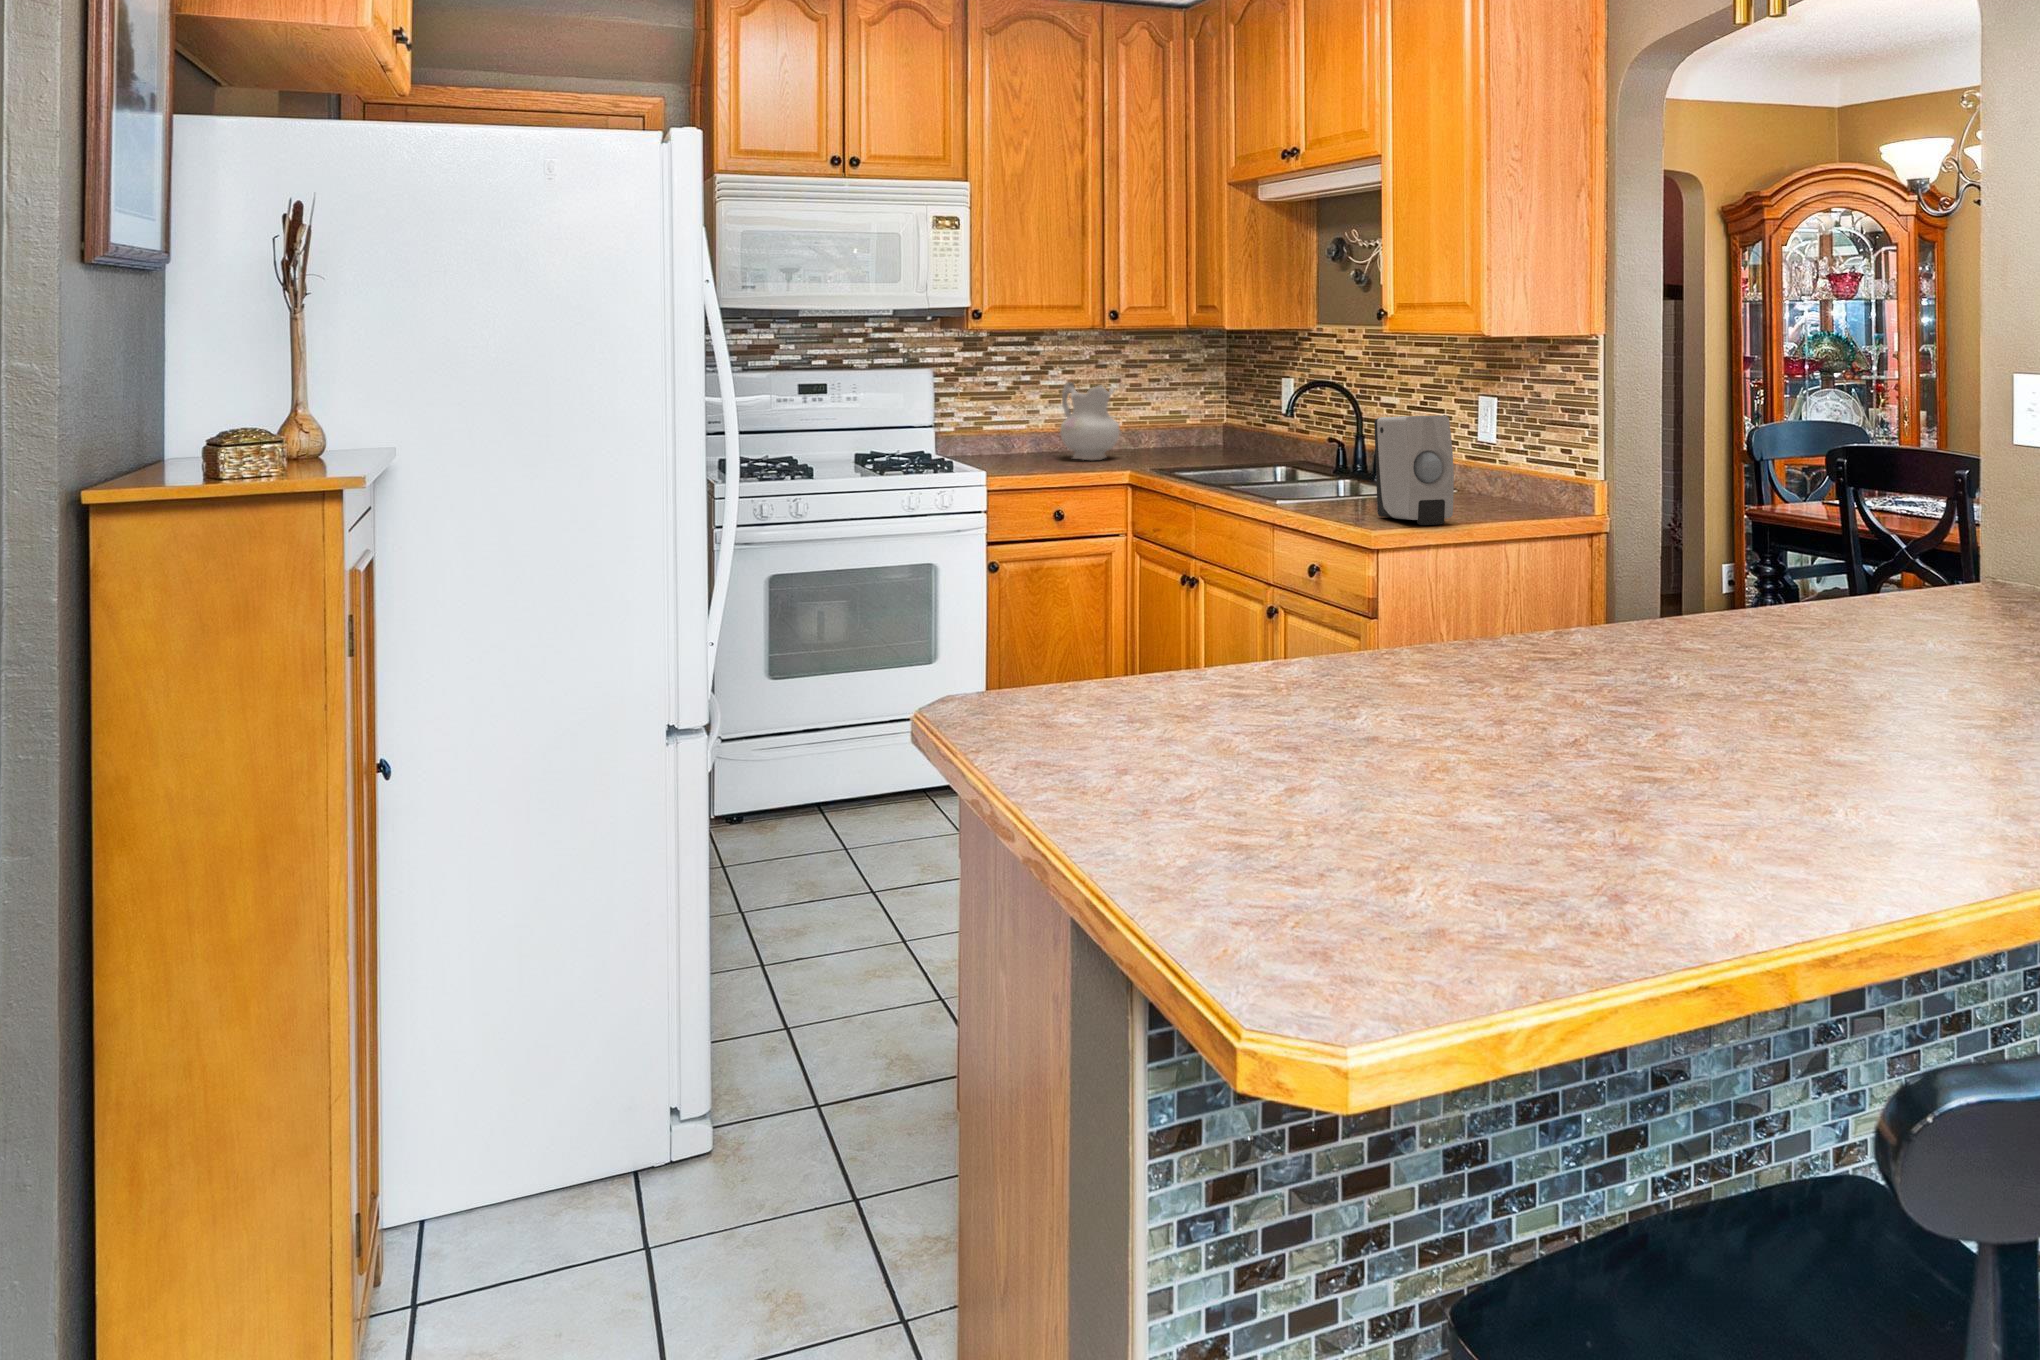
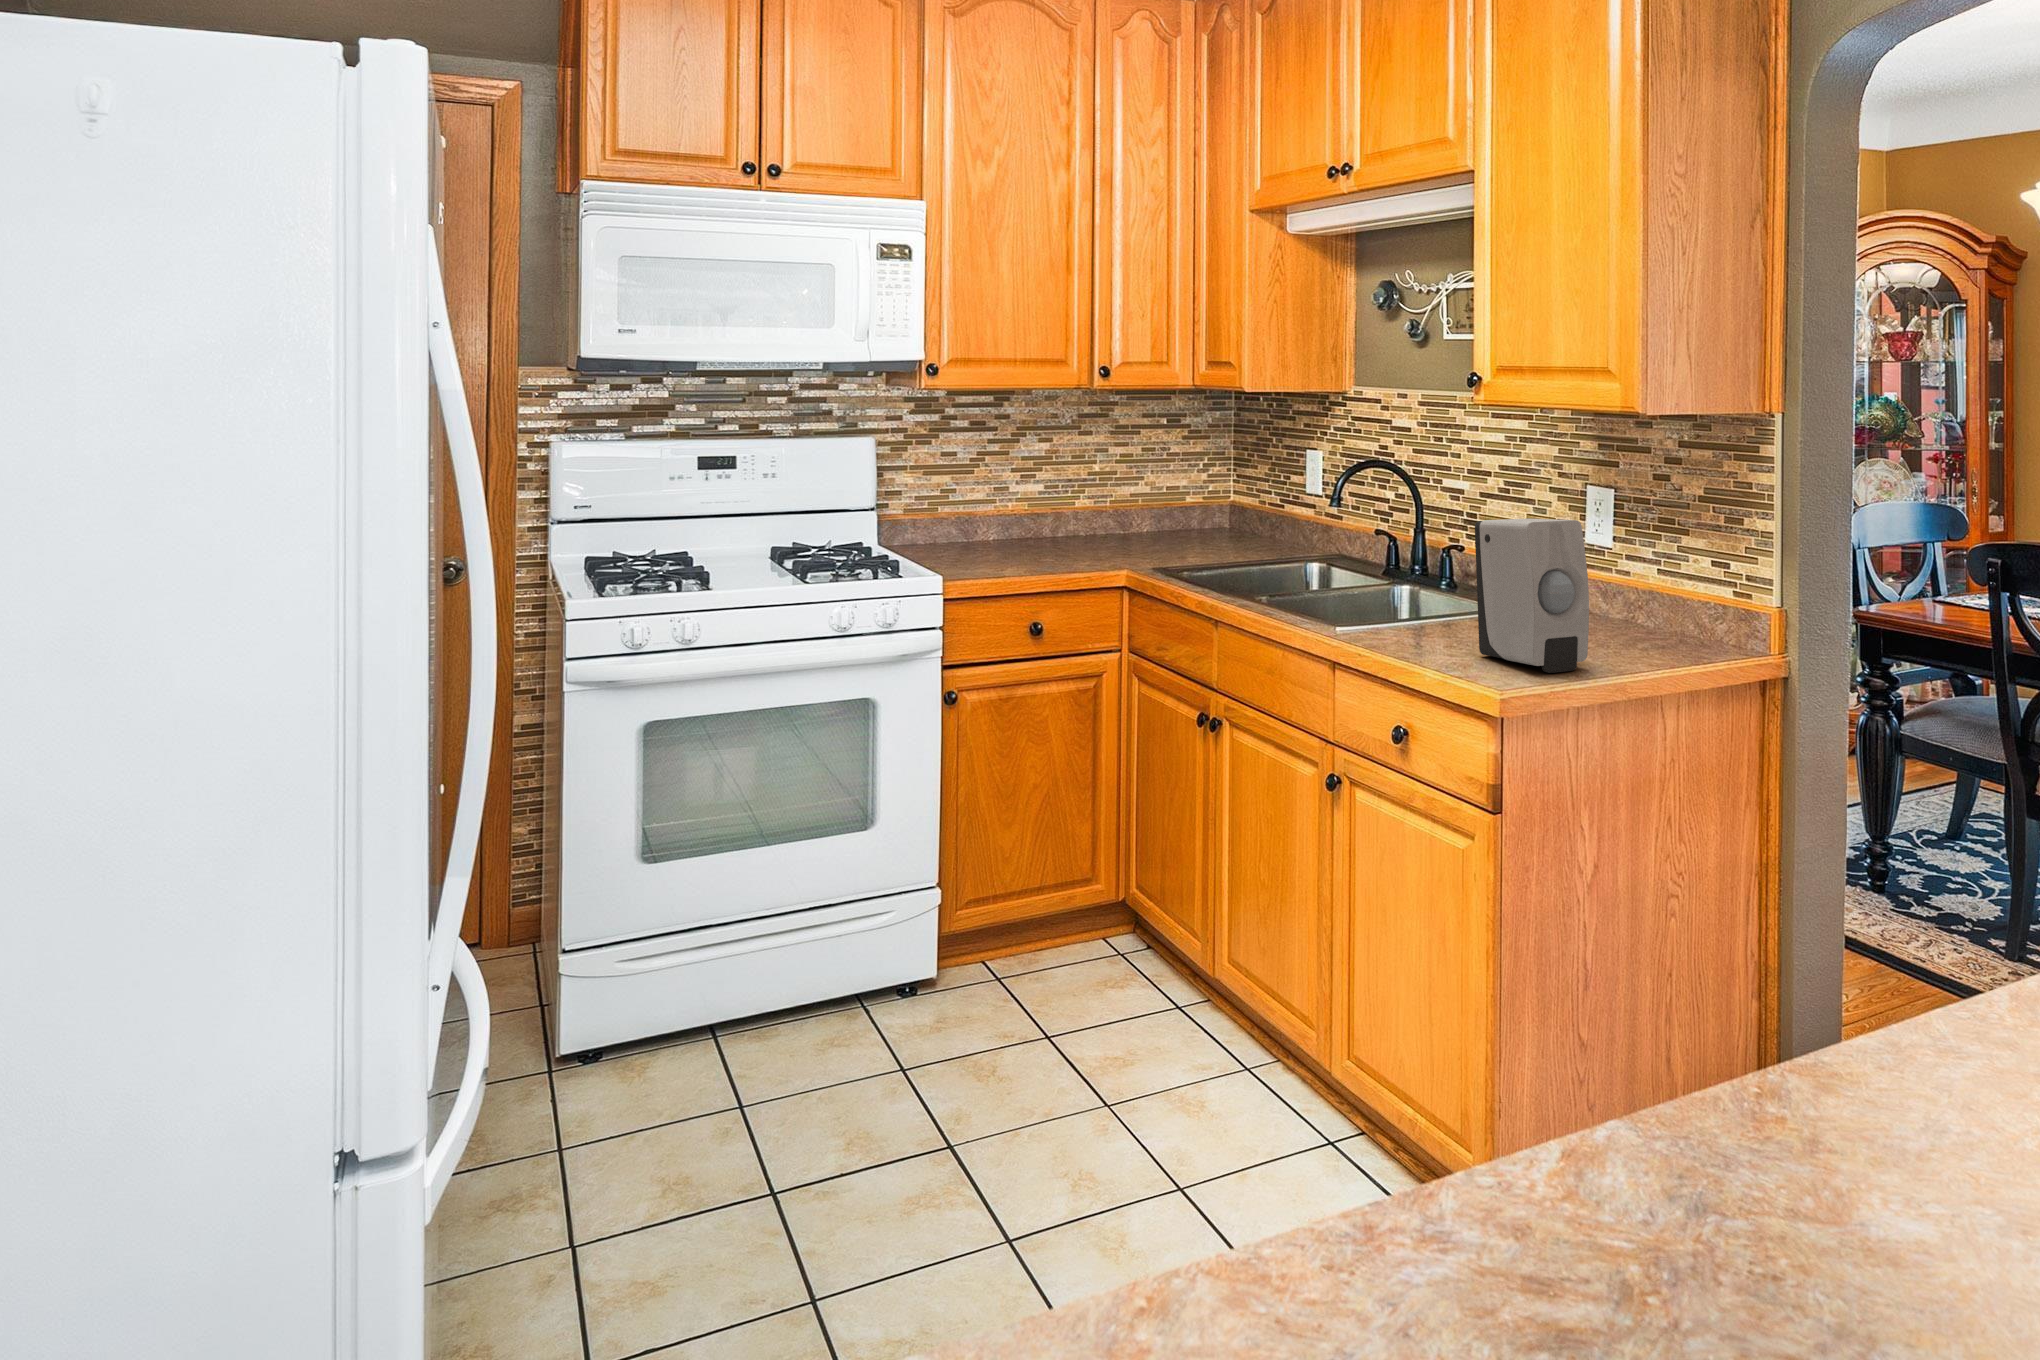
ceramic pitcher: present [1060,382,1120,460] -> none [1036,452,1110,551]

